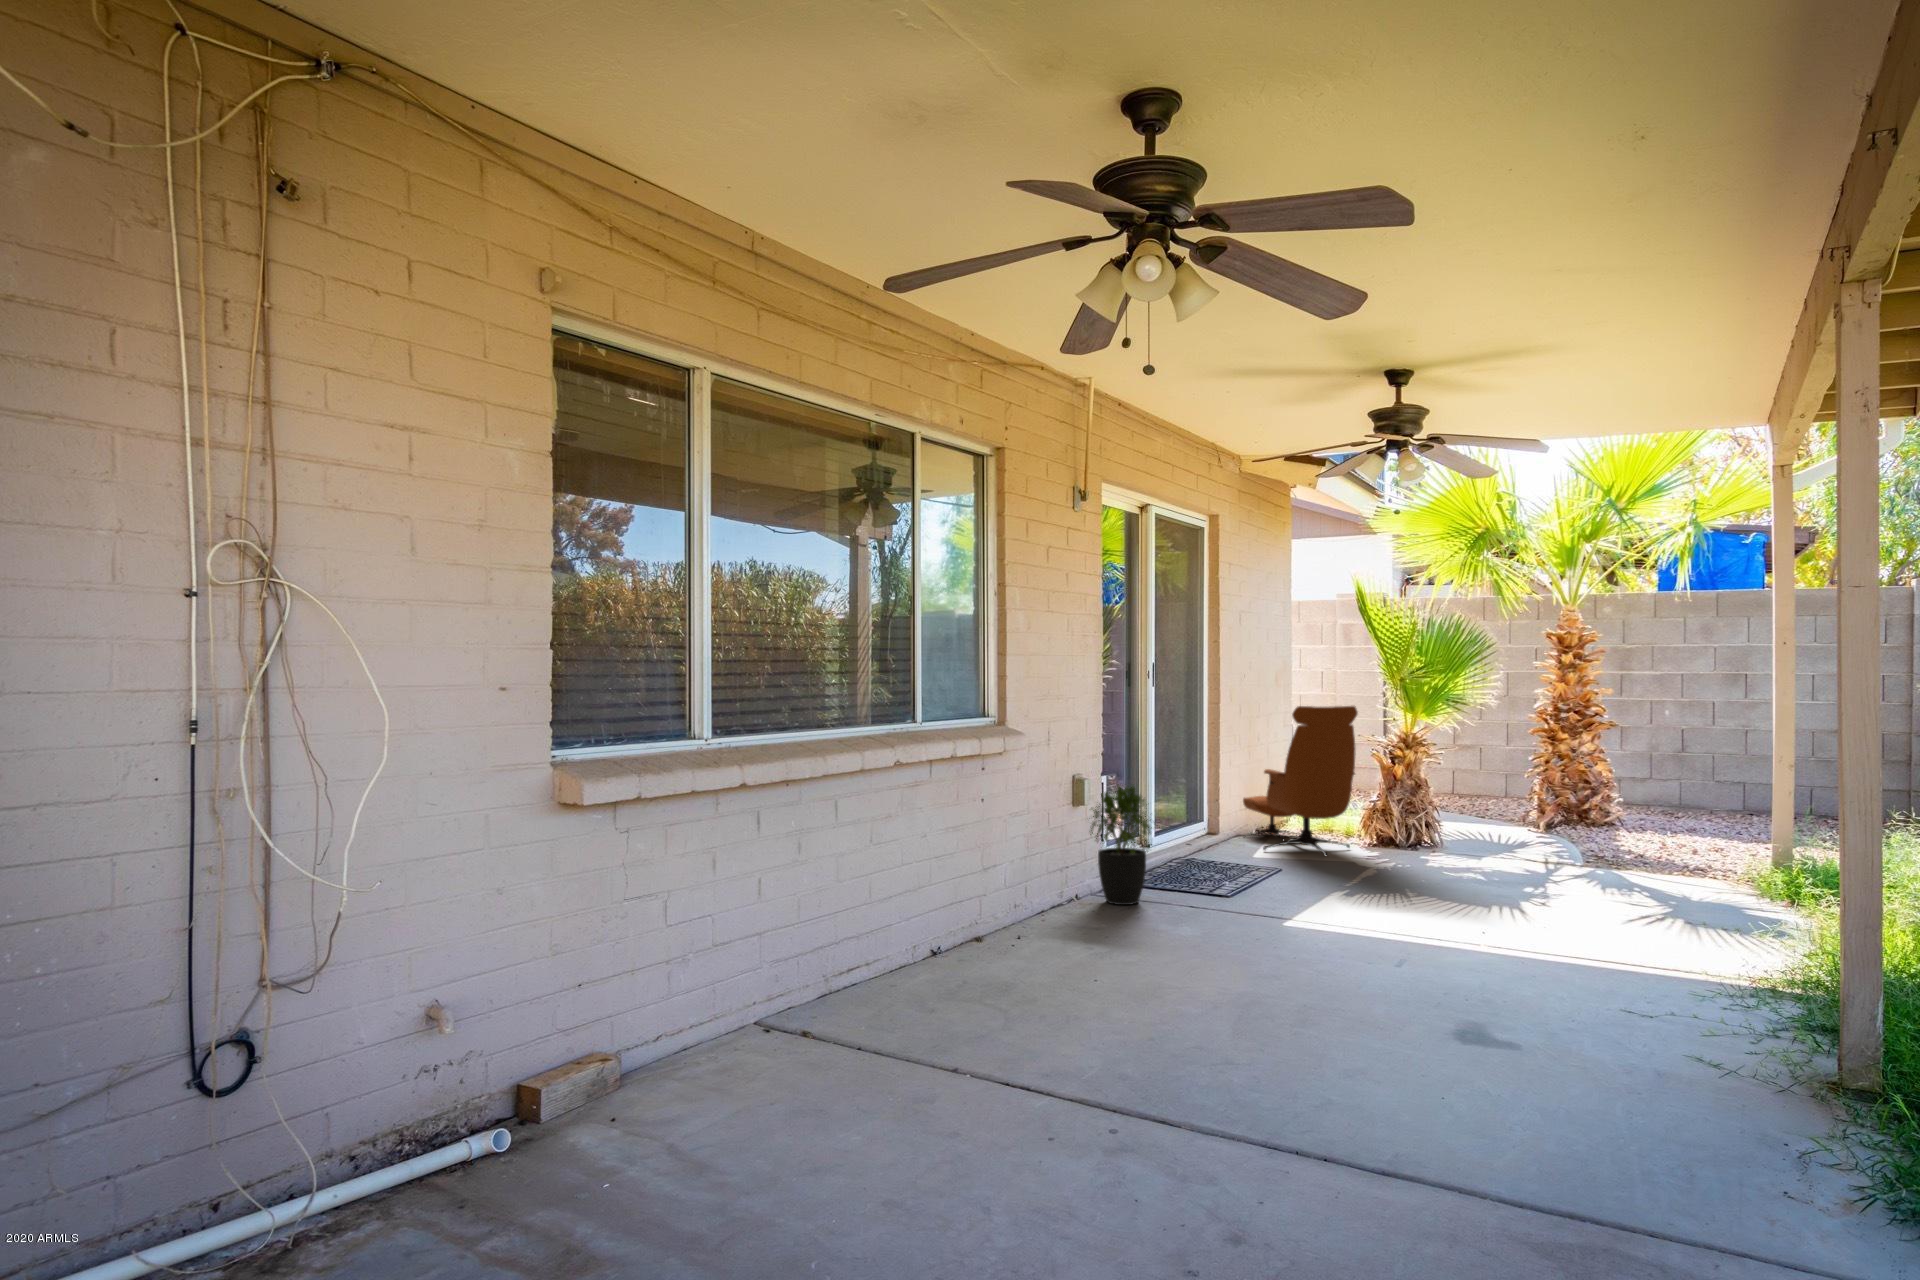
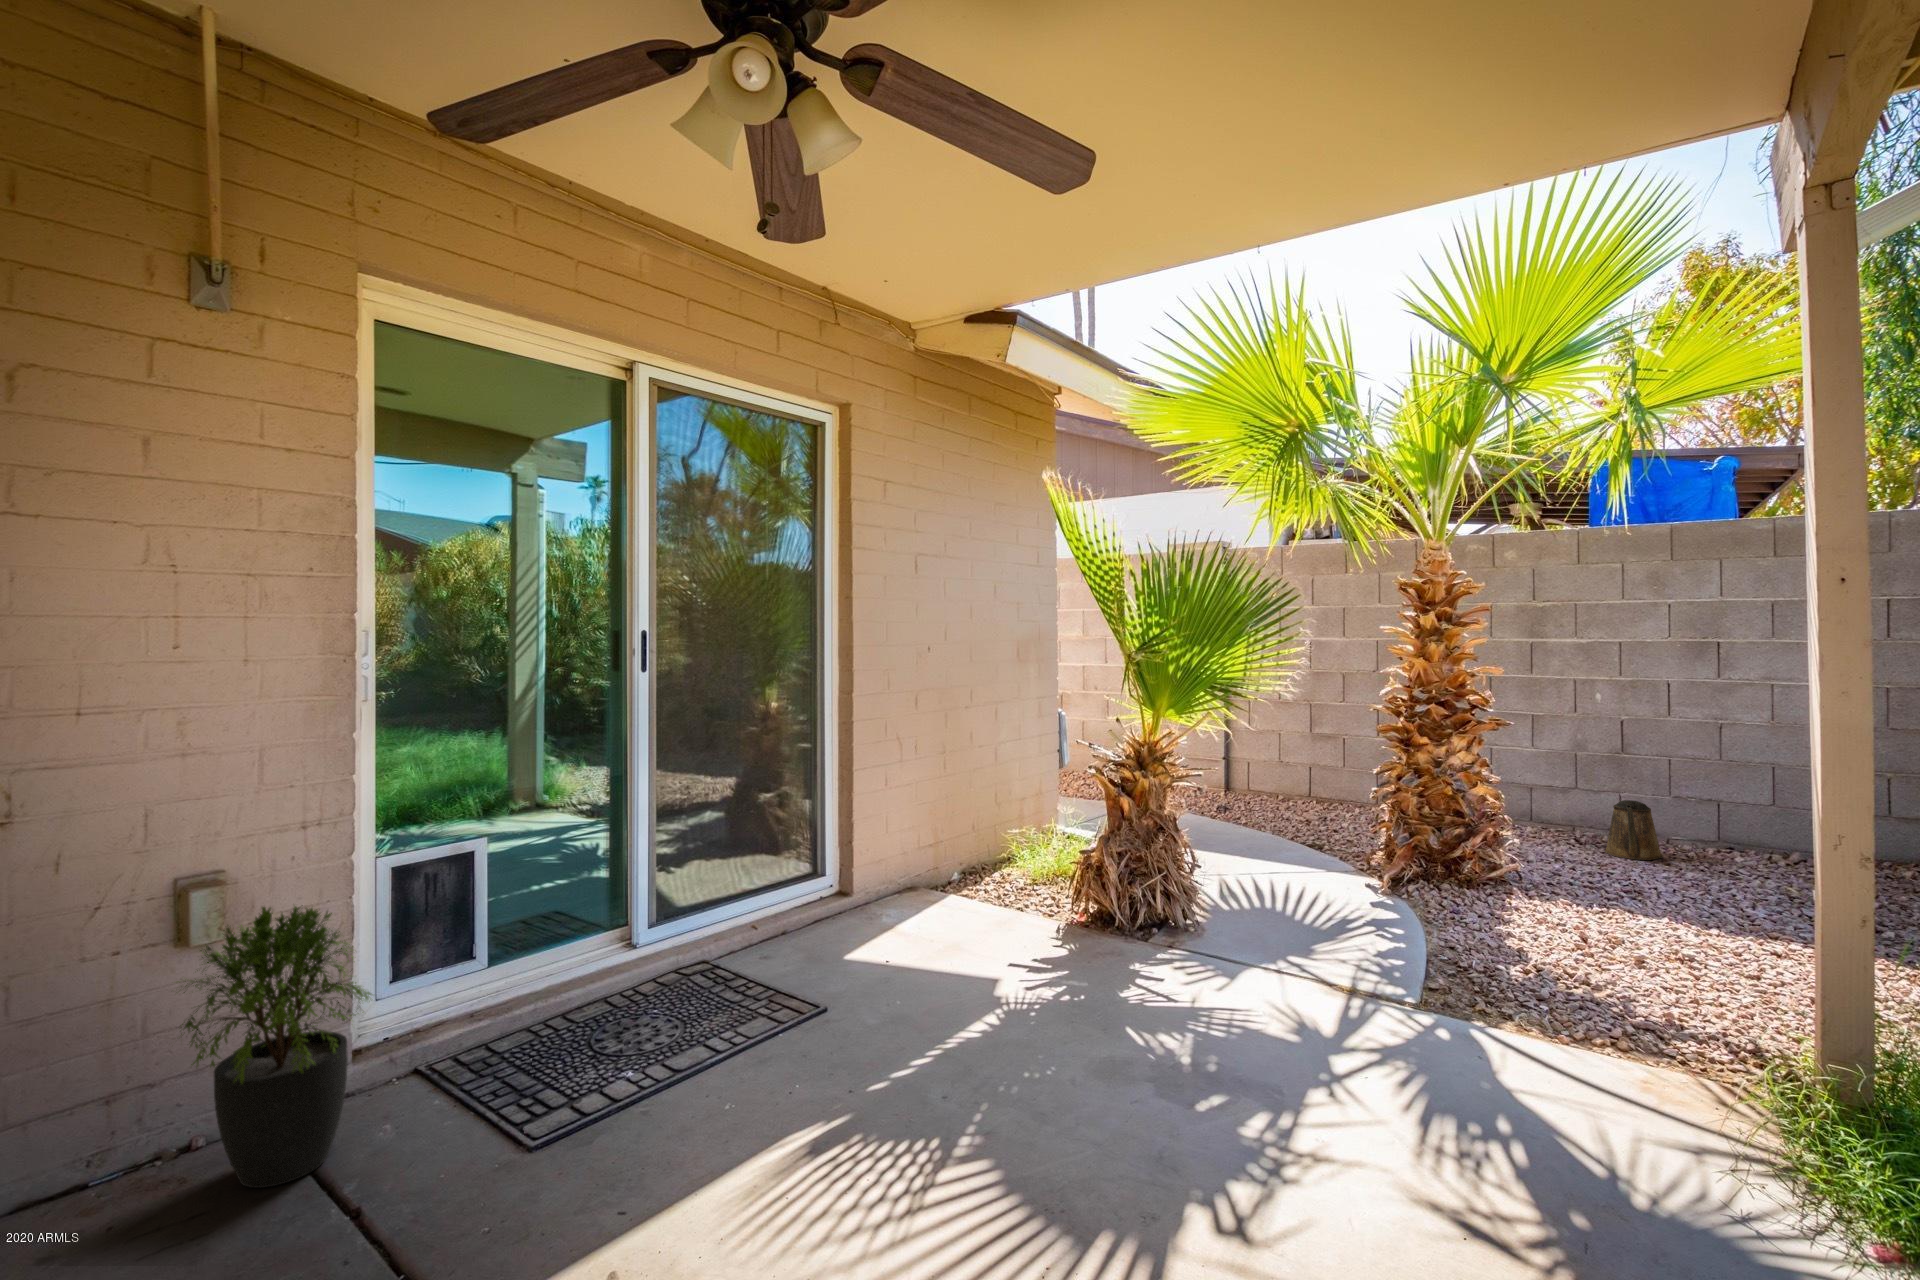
lounge chair: present [1243,706,1358,856] -> none [877,705,1028,968]
watering can: none [1674,780,1710,819] -> present [1605,800,1663,860]

